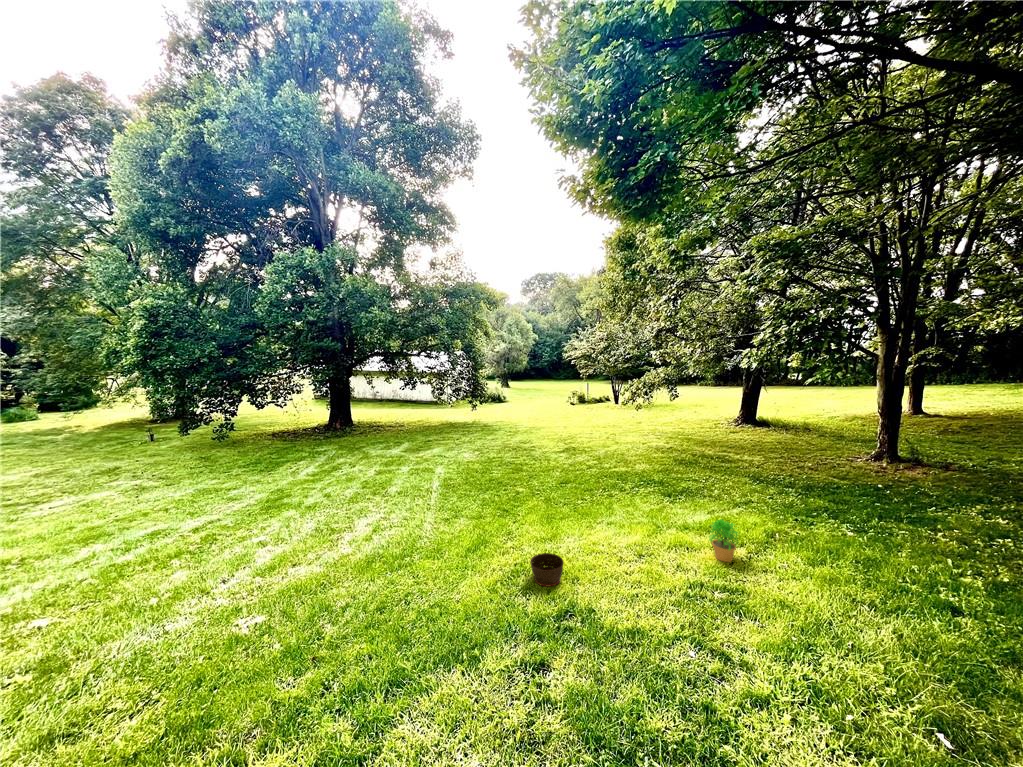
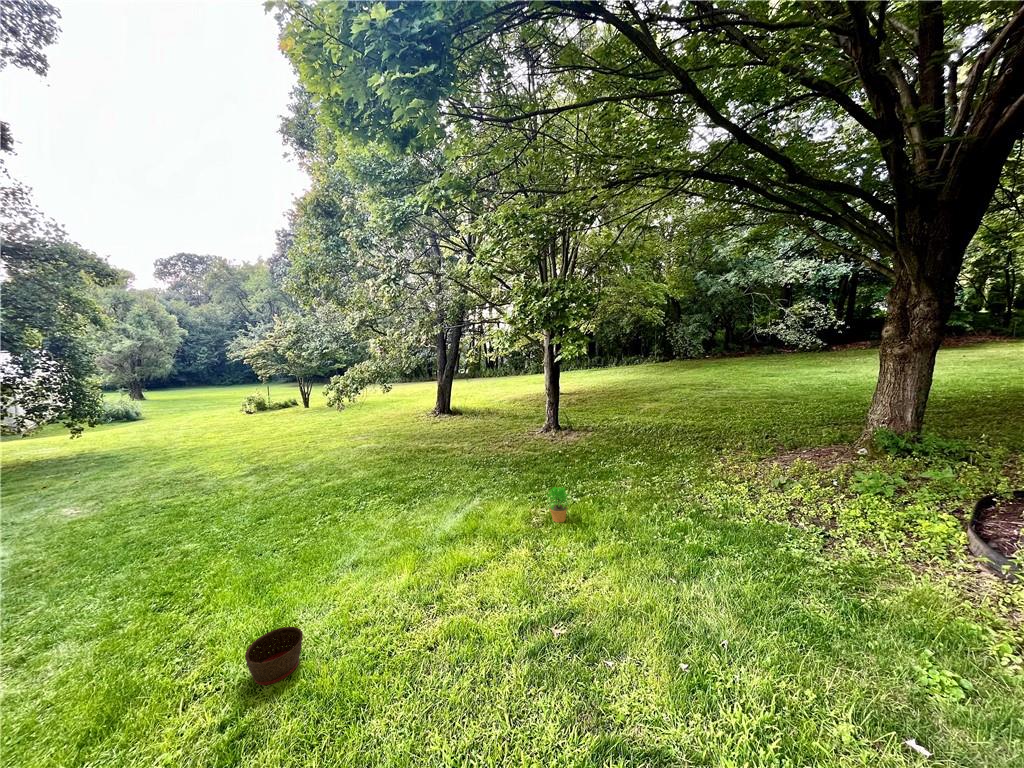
potted plant: present [709,519,738,562] -> present [547,487,569,522]

